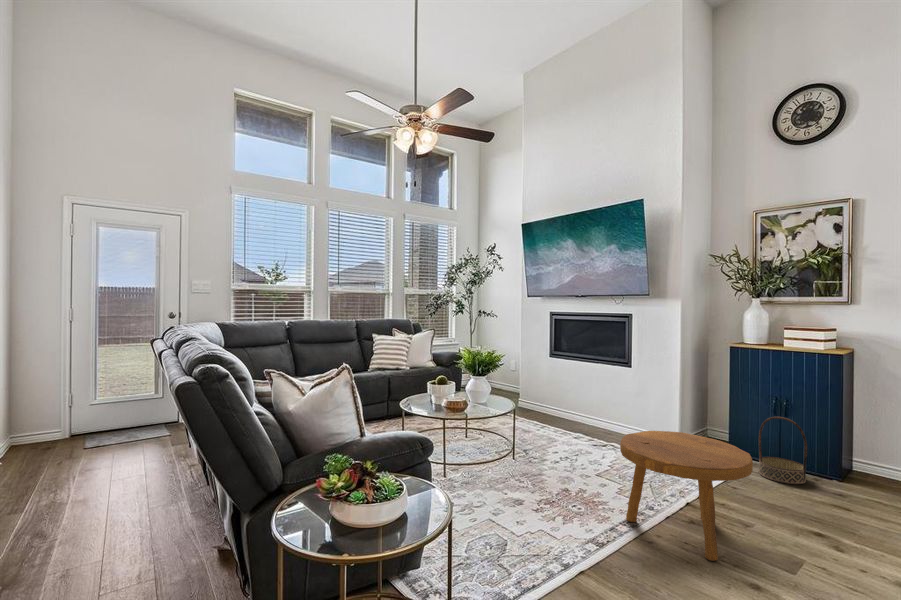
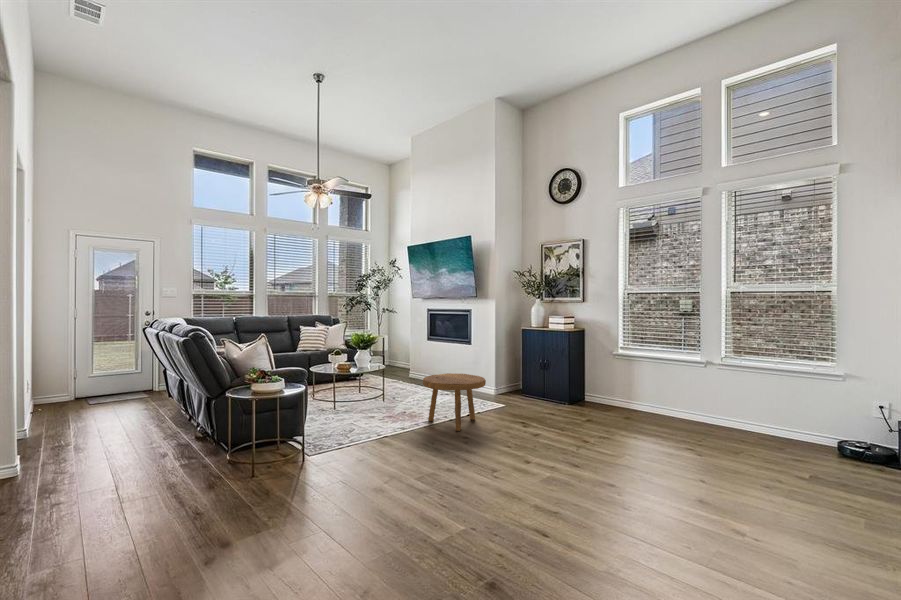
basket: present [759,417,807,484] -> none [527,368,550,406]

